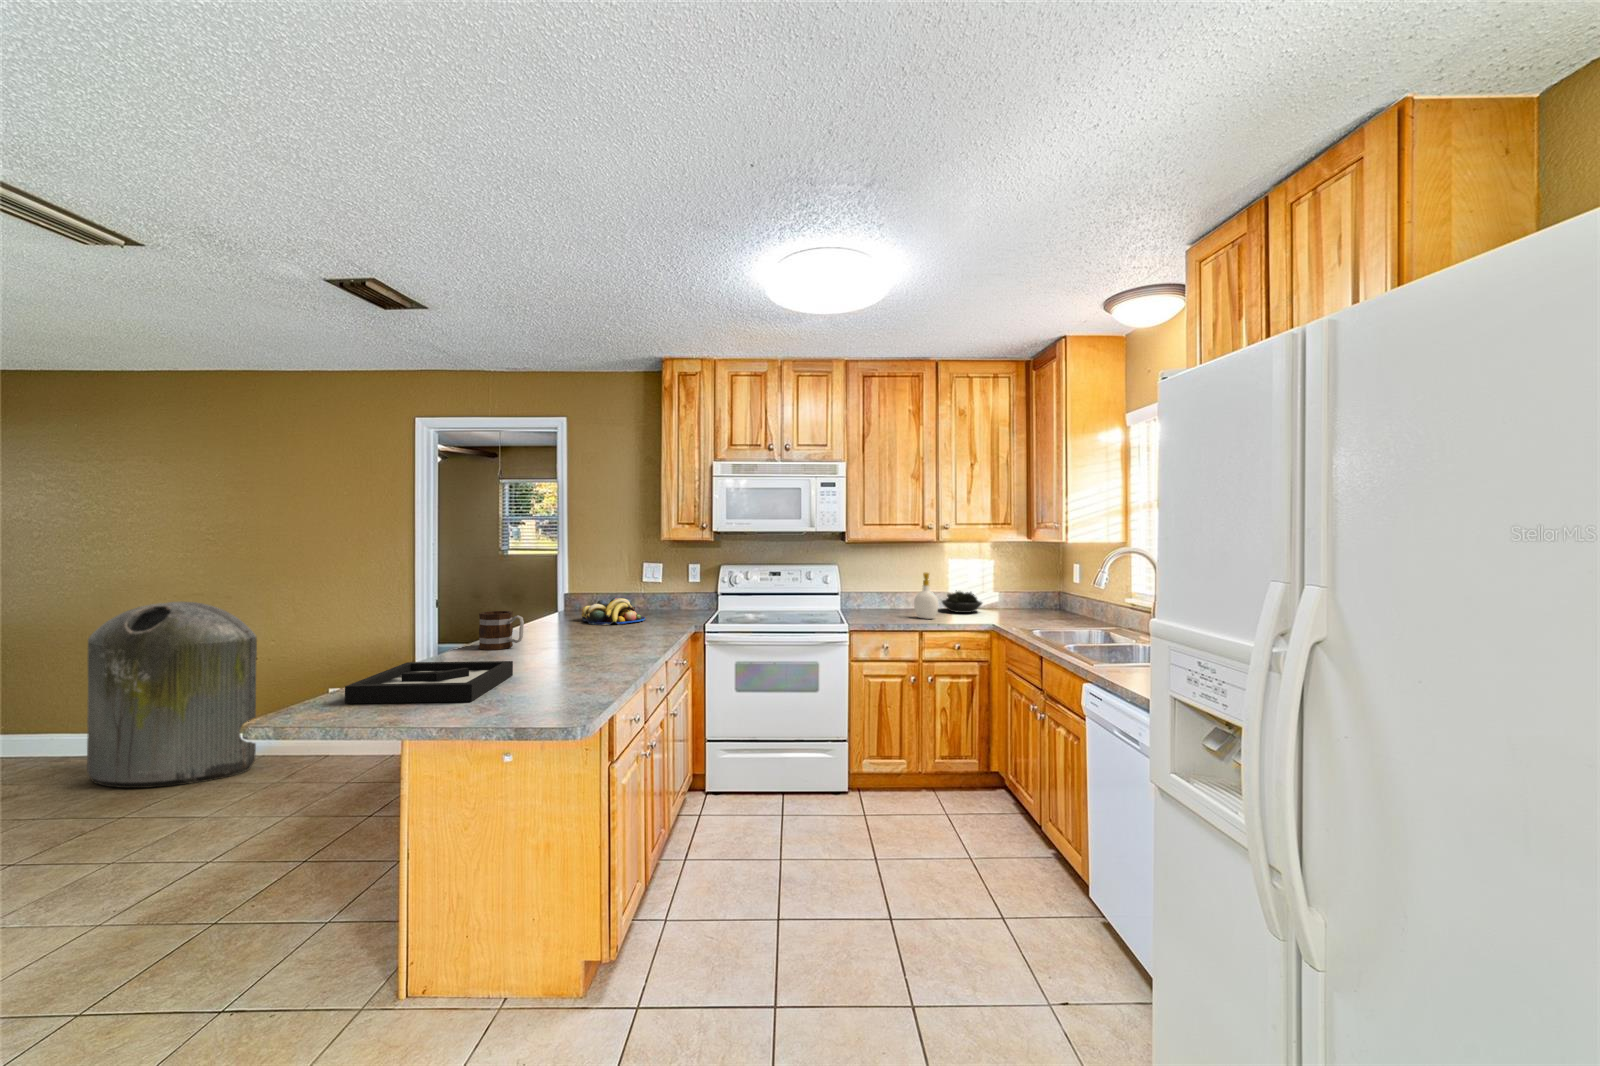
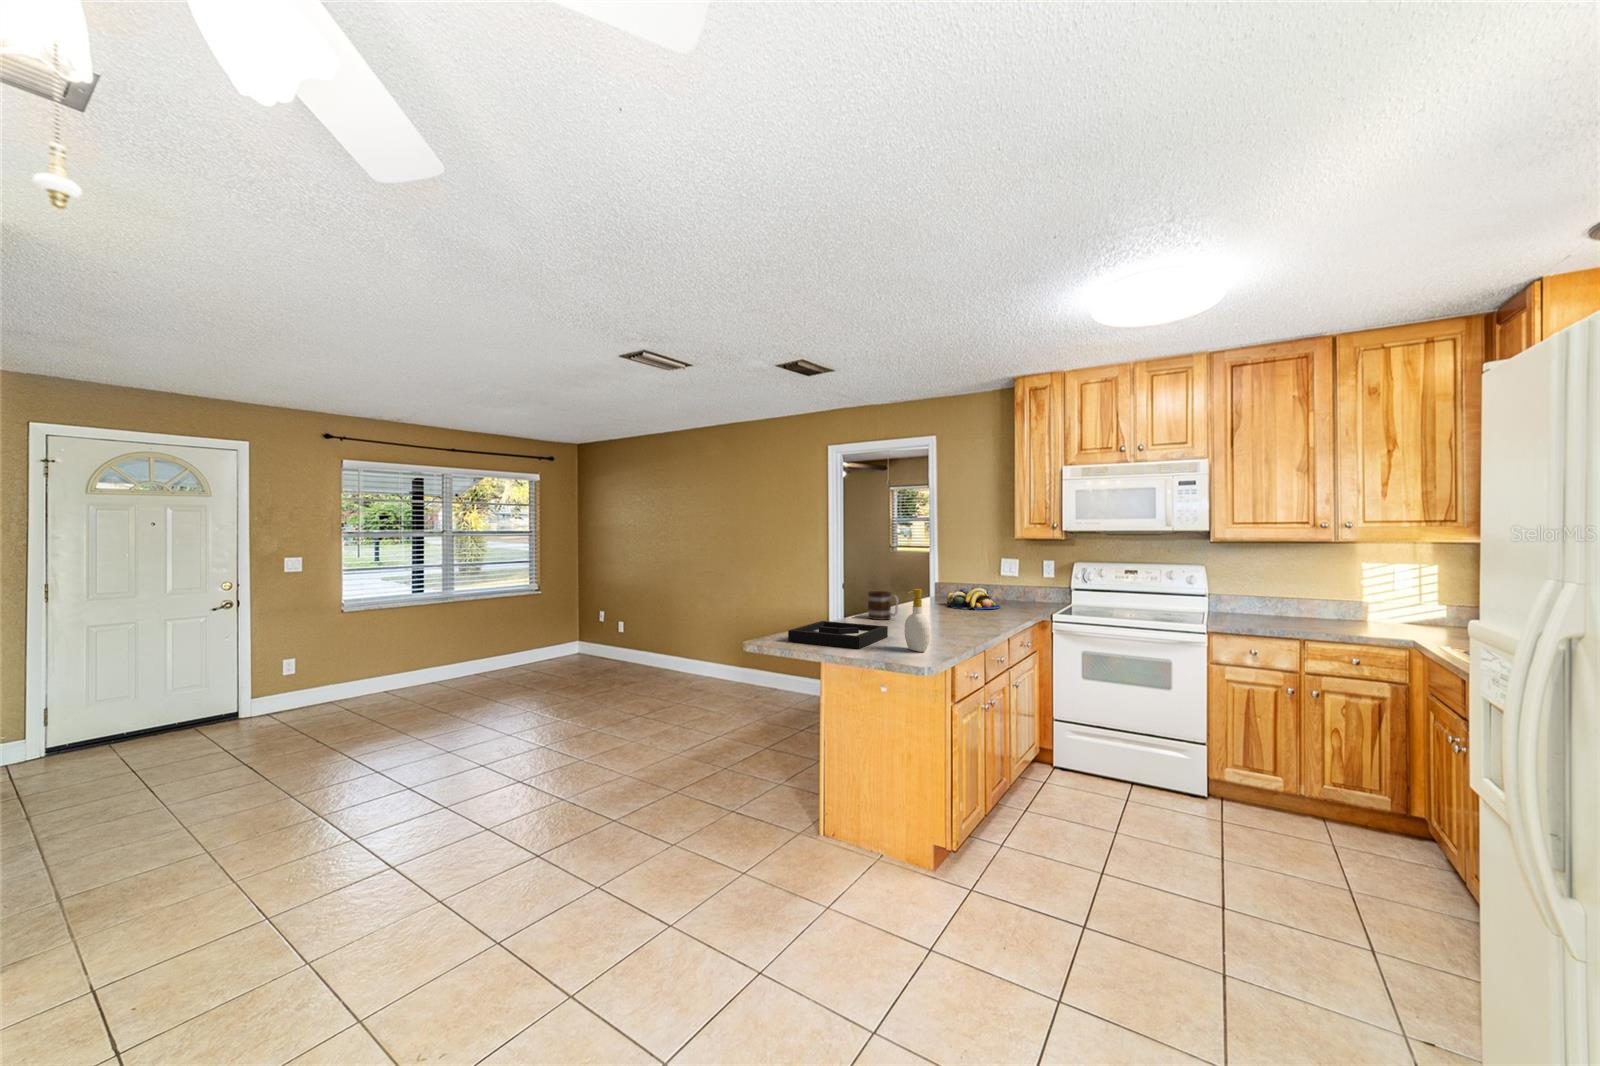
soap bottle: present [914,573,939,619] -> present [904,589,930,652]
succulent plant: present [942,591,982,613] -> none [1346,598,1411,626]
trash can: present [87,602,257,788] -> none [661,576,739,693]

